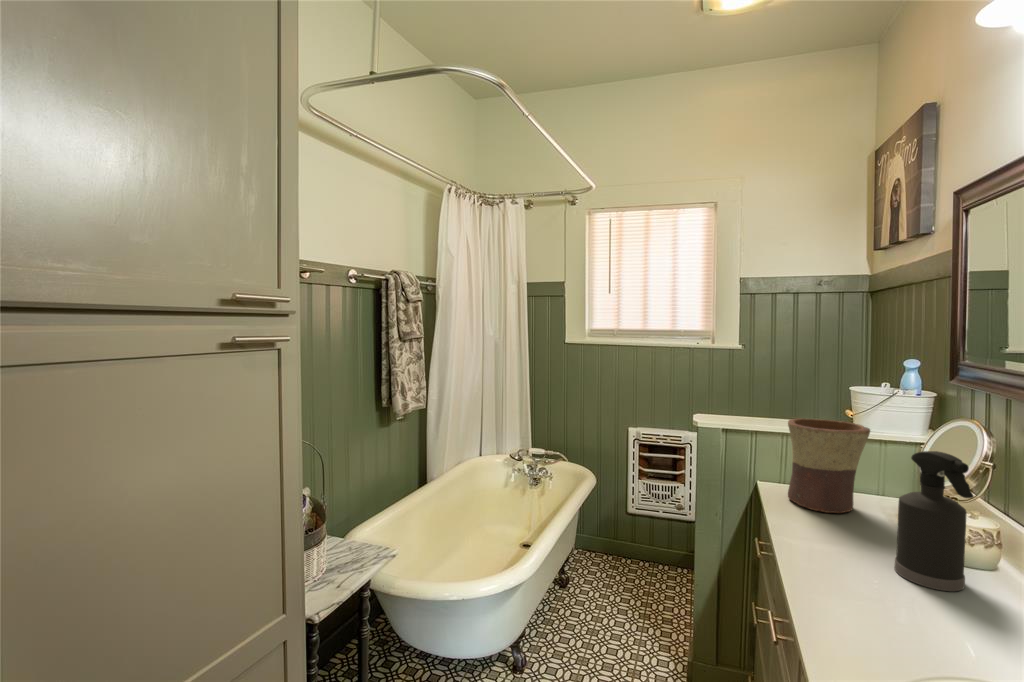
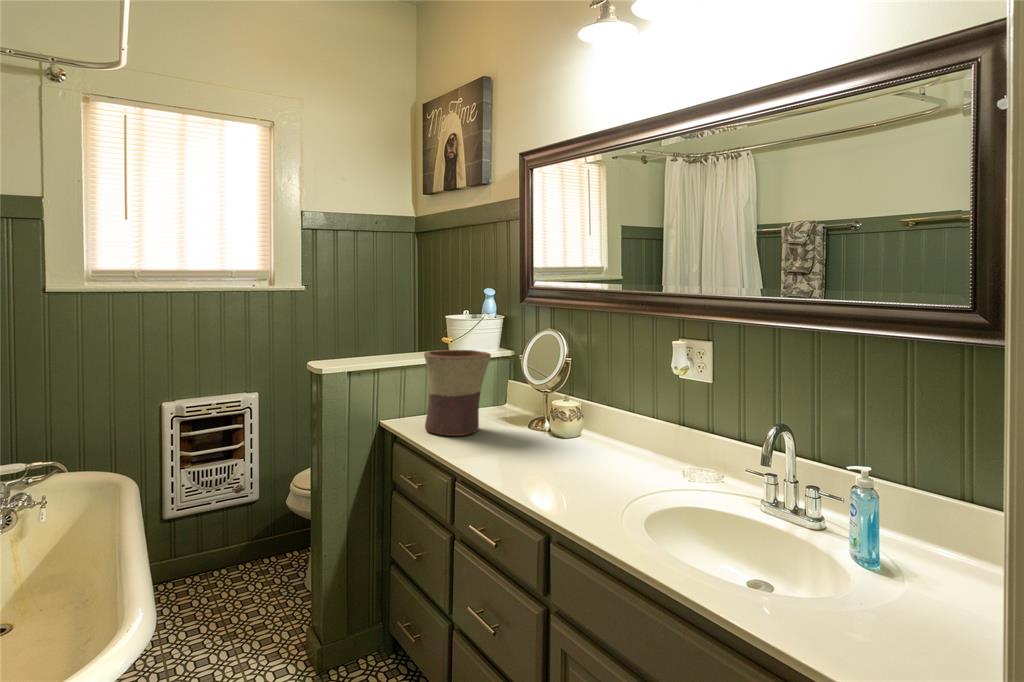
spray bottle: present [894,451,973,591] -> none [544,357,598,465]

